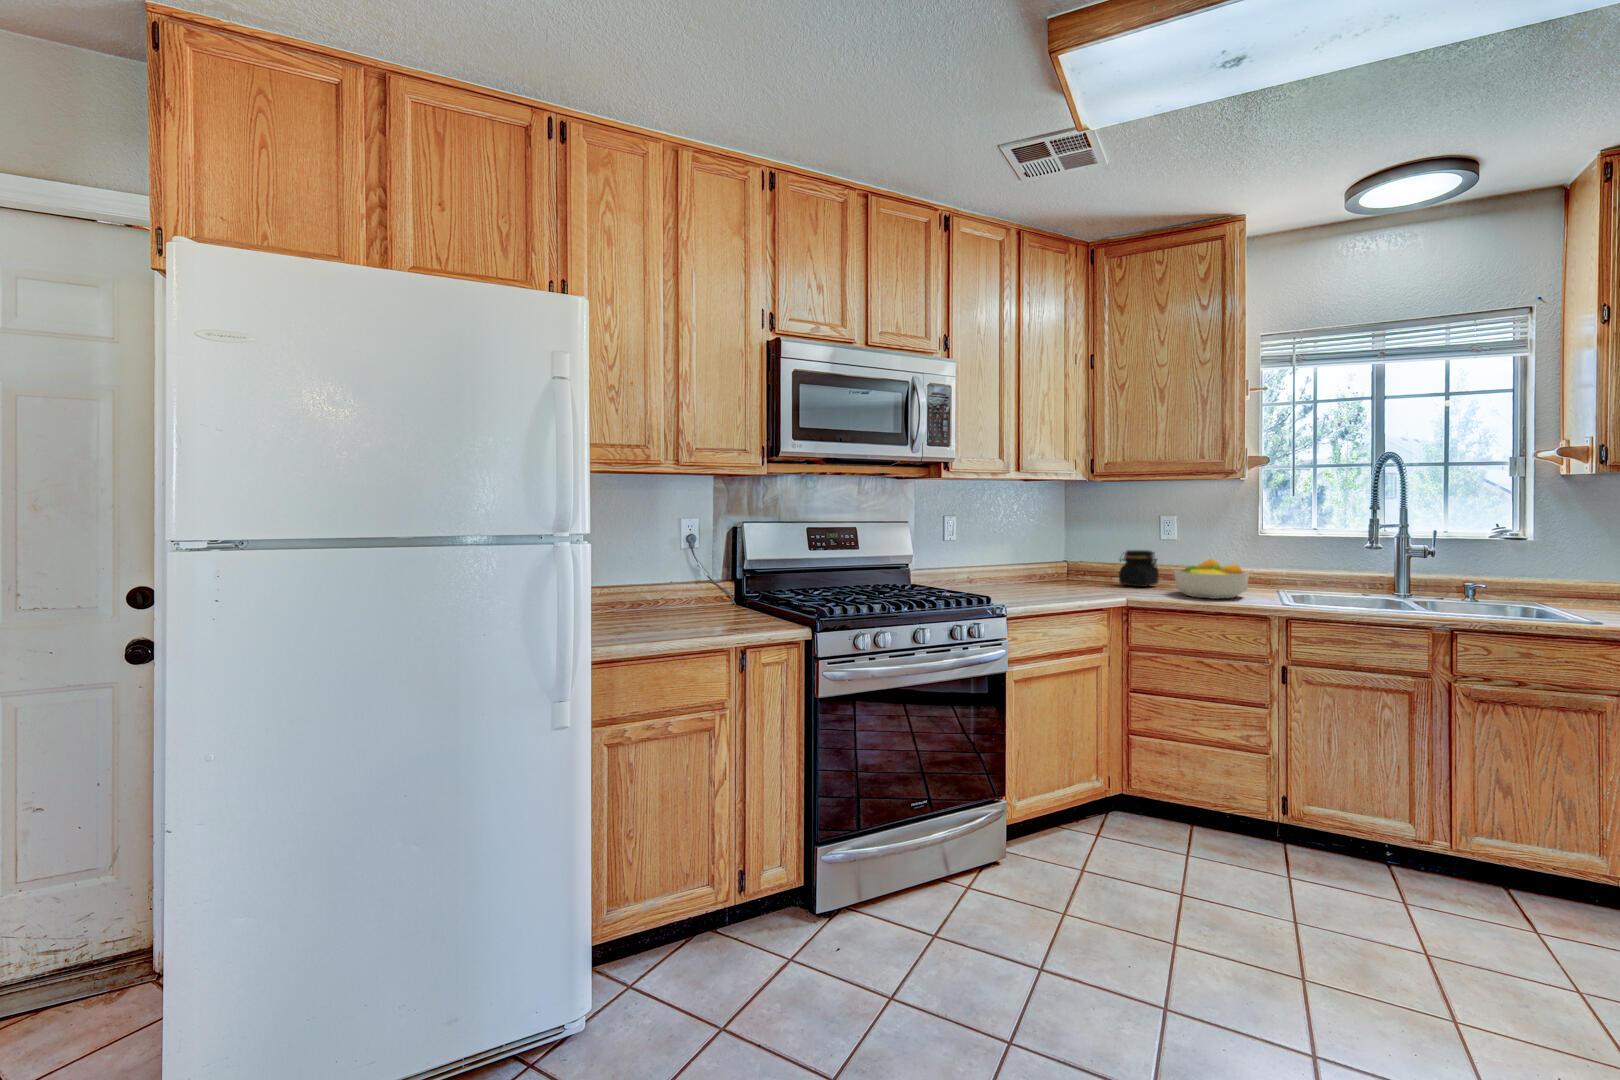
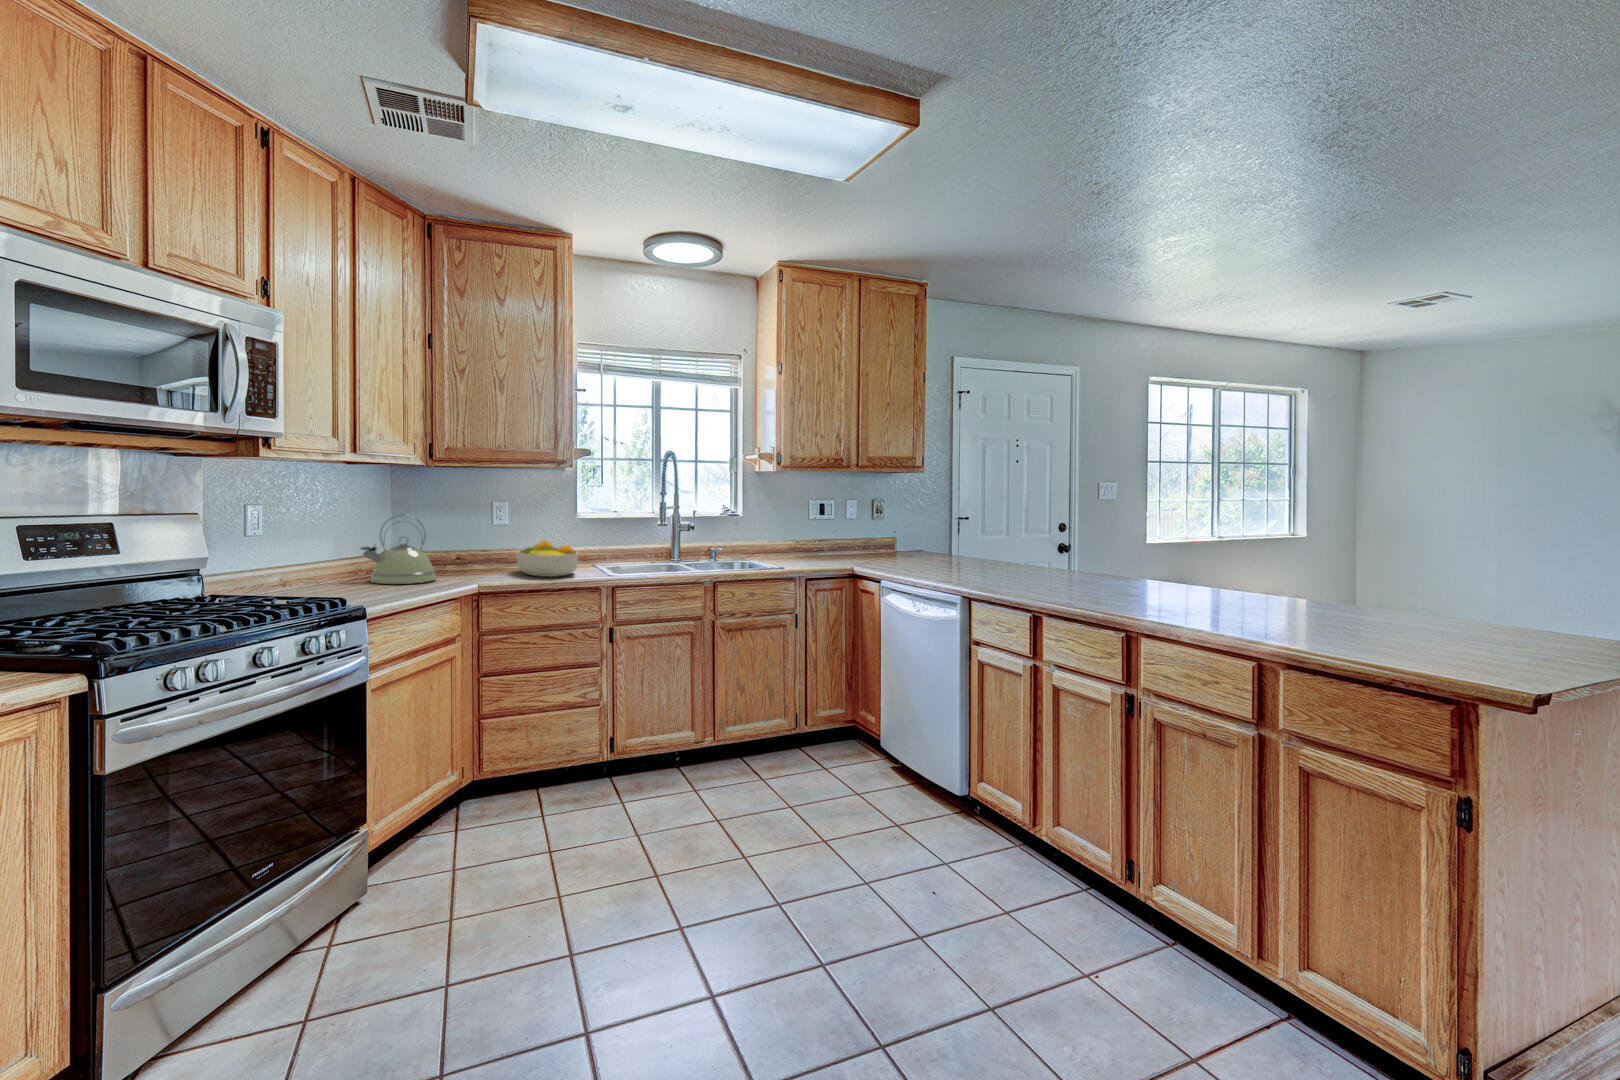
kettle: none [1024,530,1089,595] -> present [361,515,436,584]
jar: present [1119,550,1159,587] -> none [455,532,495,568]

